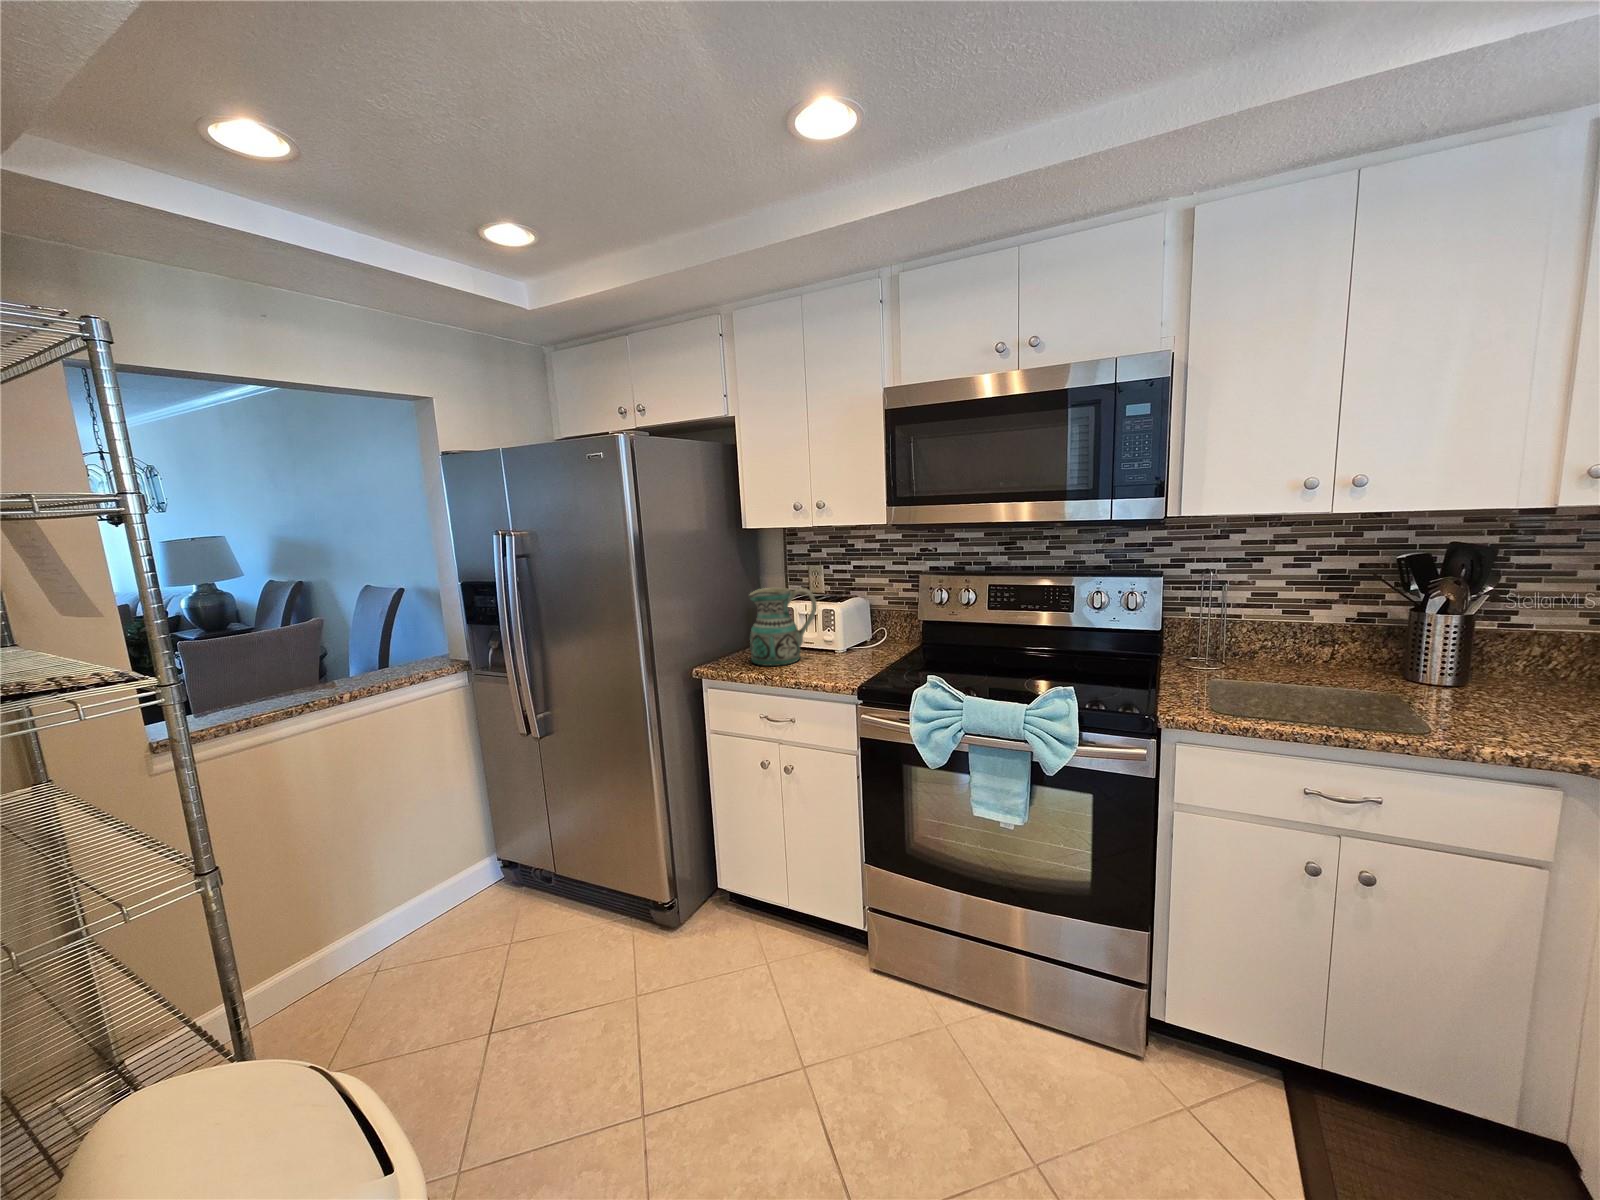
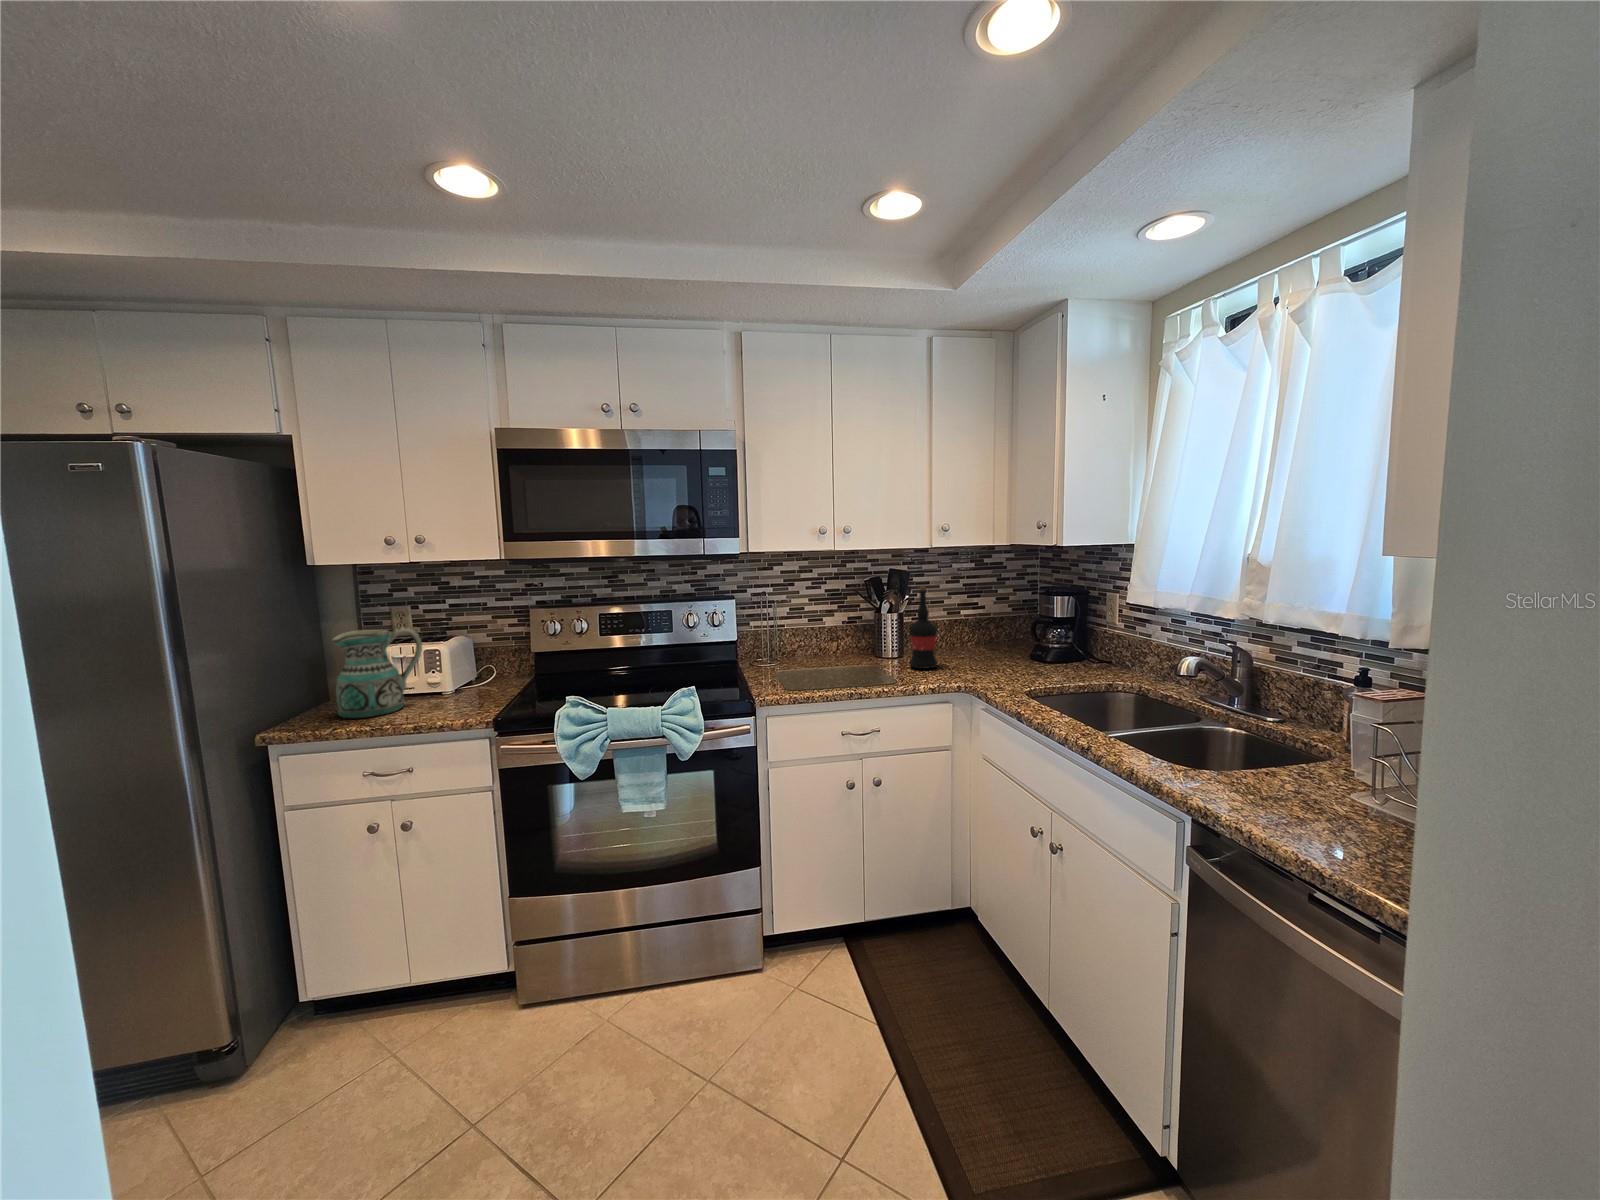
wine bottle: none [1472,576,1549,717] -> present [909,587,937,669]

